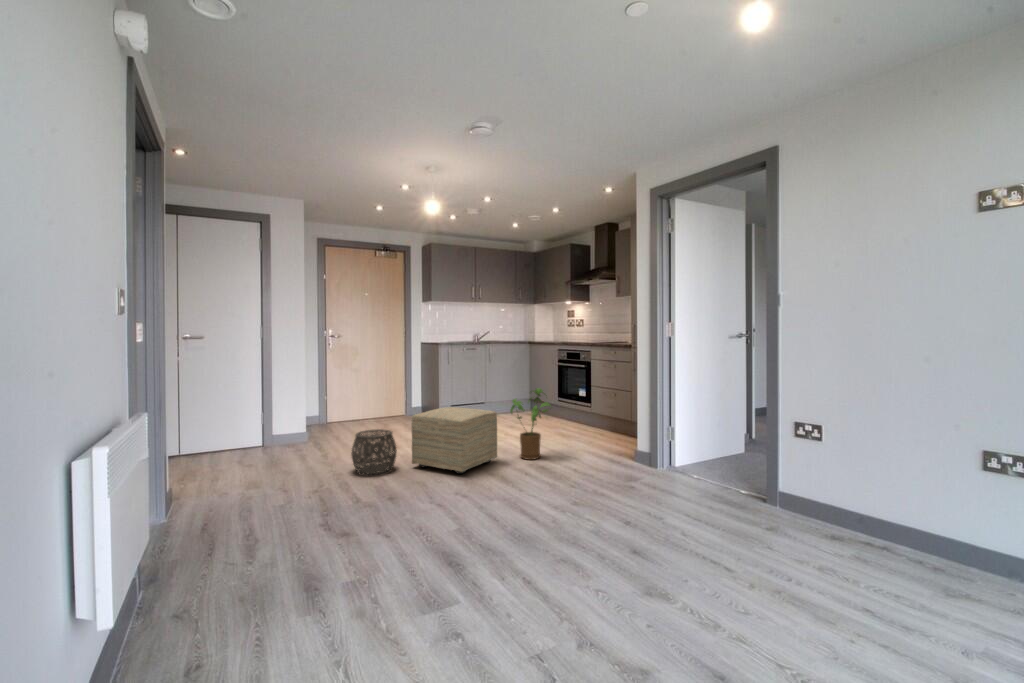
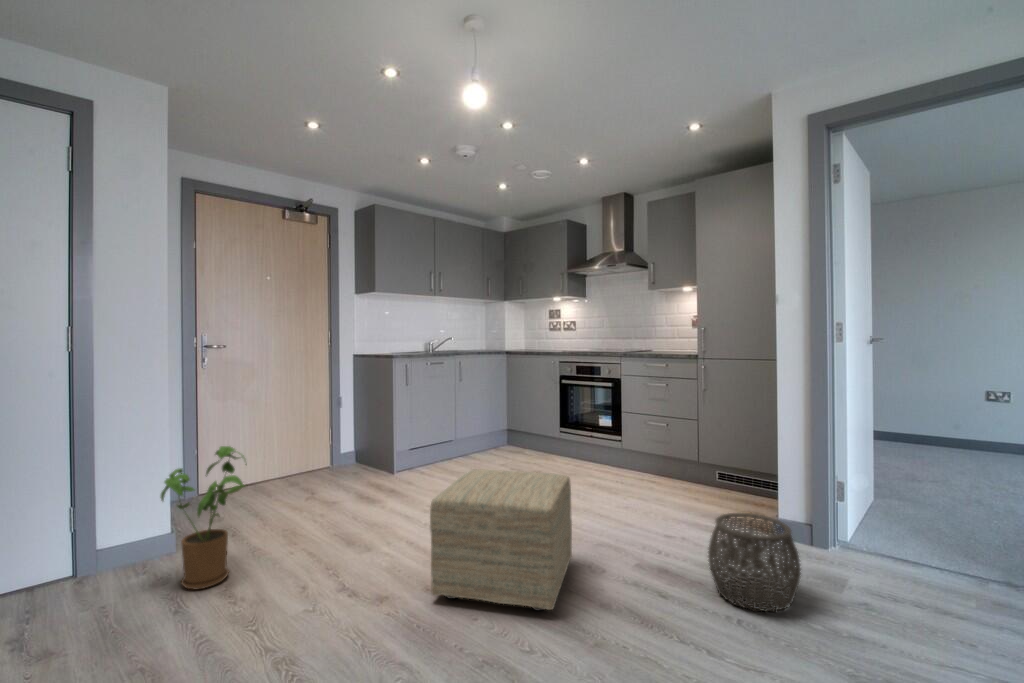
house plant: present [510,388,551,460] -> present [160,446,245,589]
woven basket: present [351,429,397,474] -> present [708,513,801,612]

